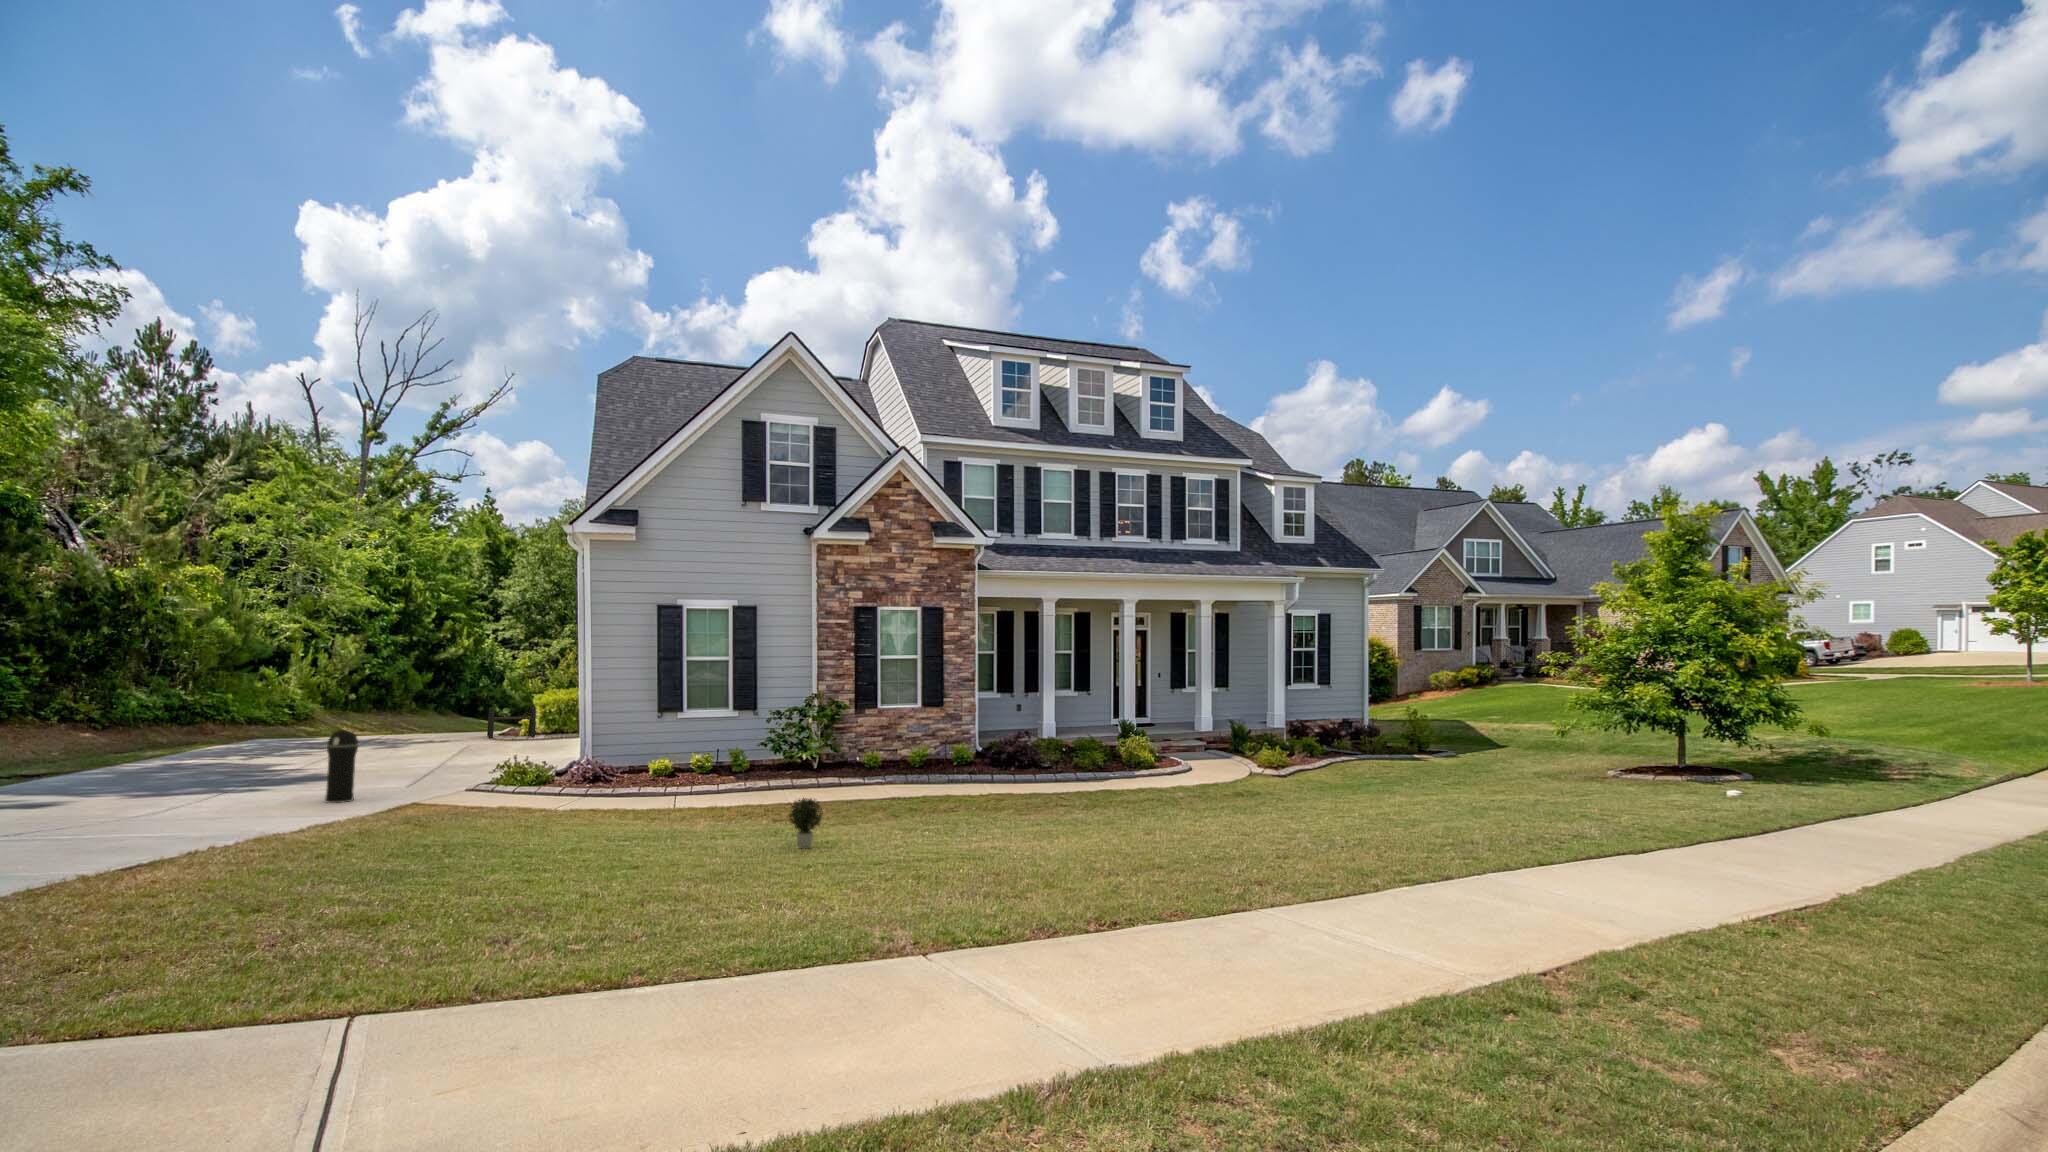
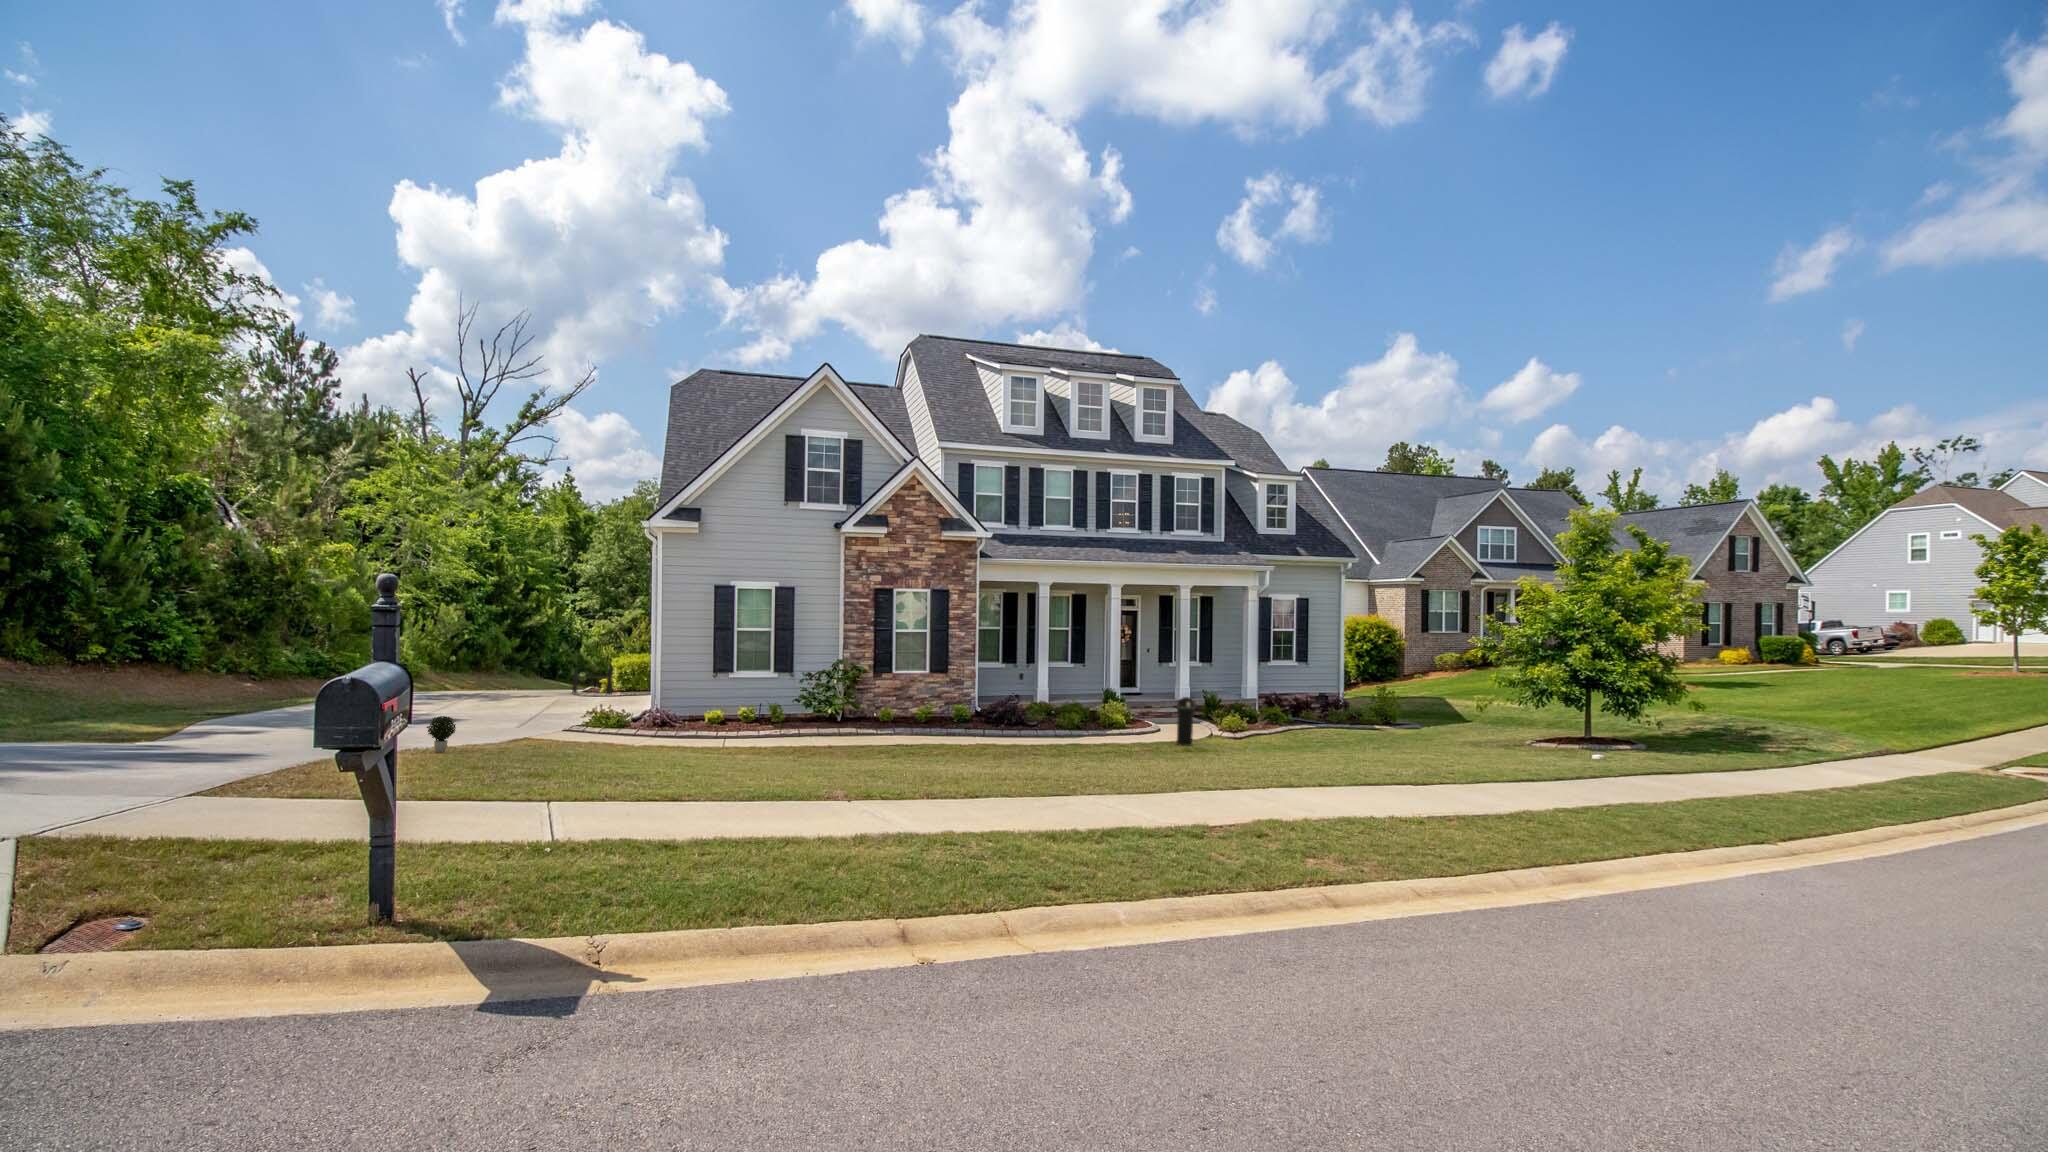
trash can: present [325,730,358,803] -> present [1176,697,1195,746]
potted plant: present [789,798,823,849] -> present [427,716,456,753]

